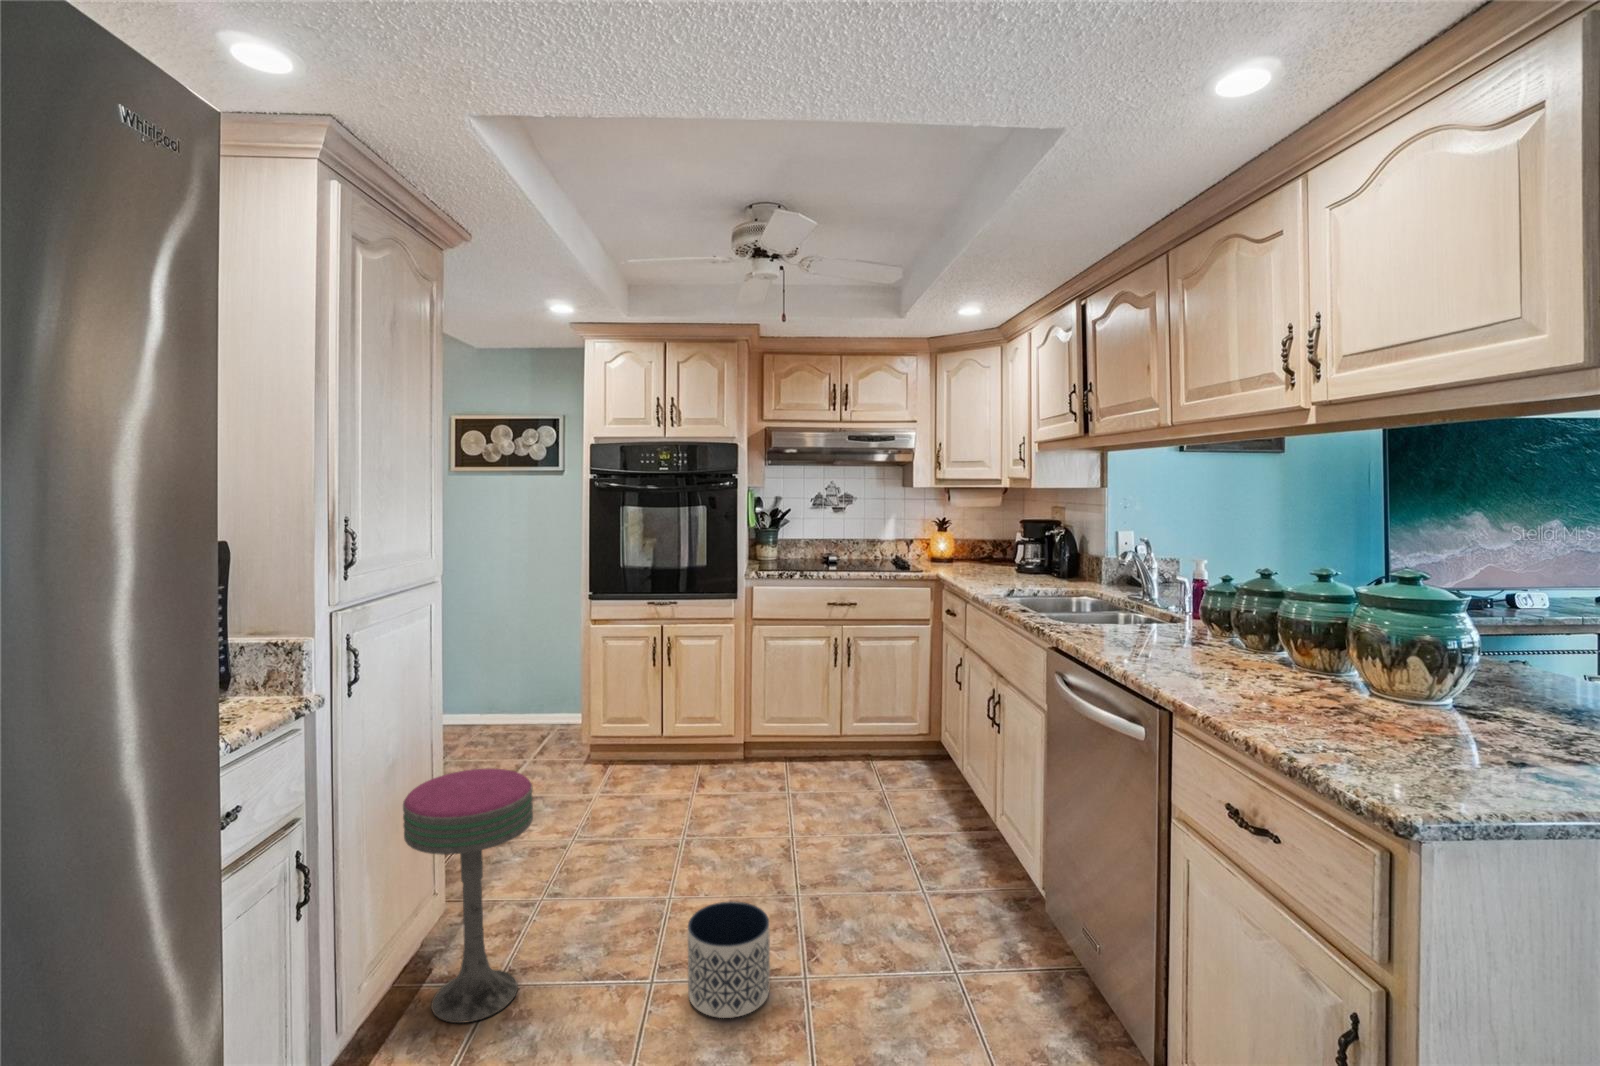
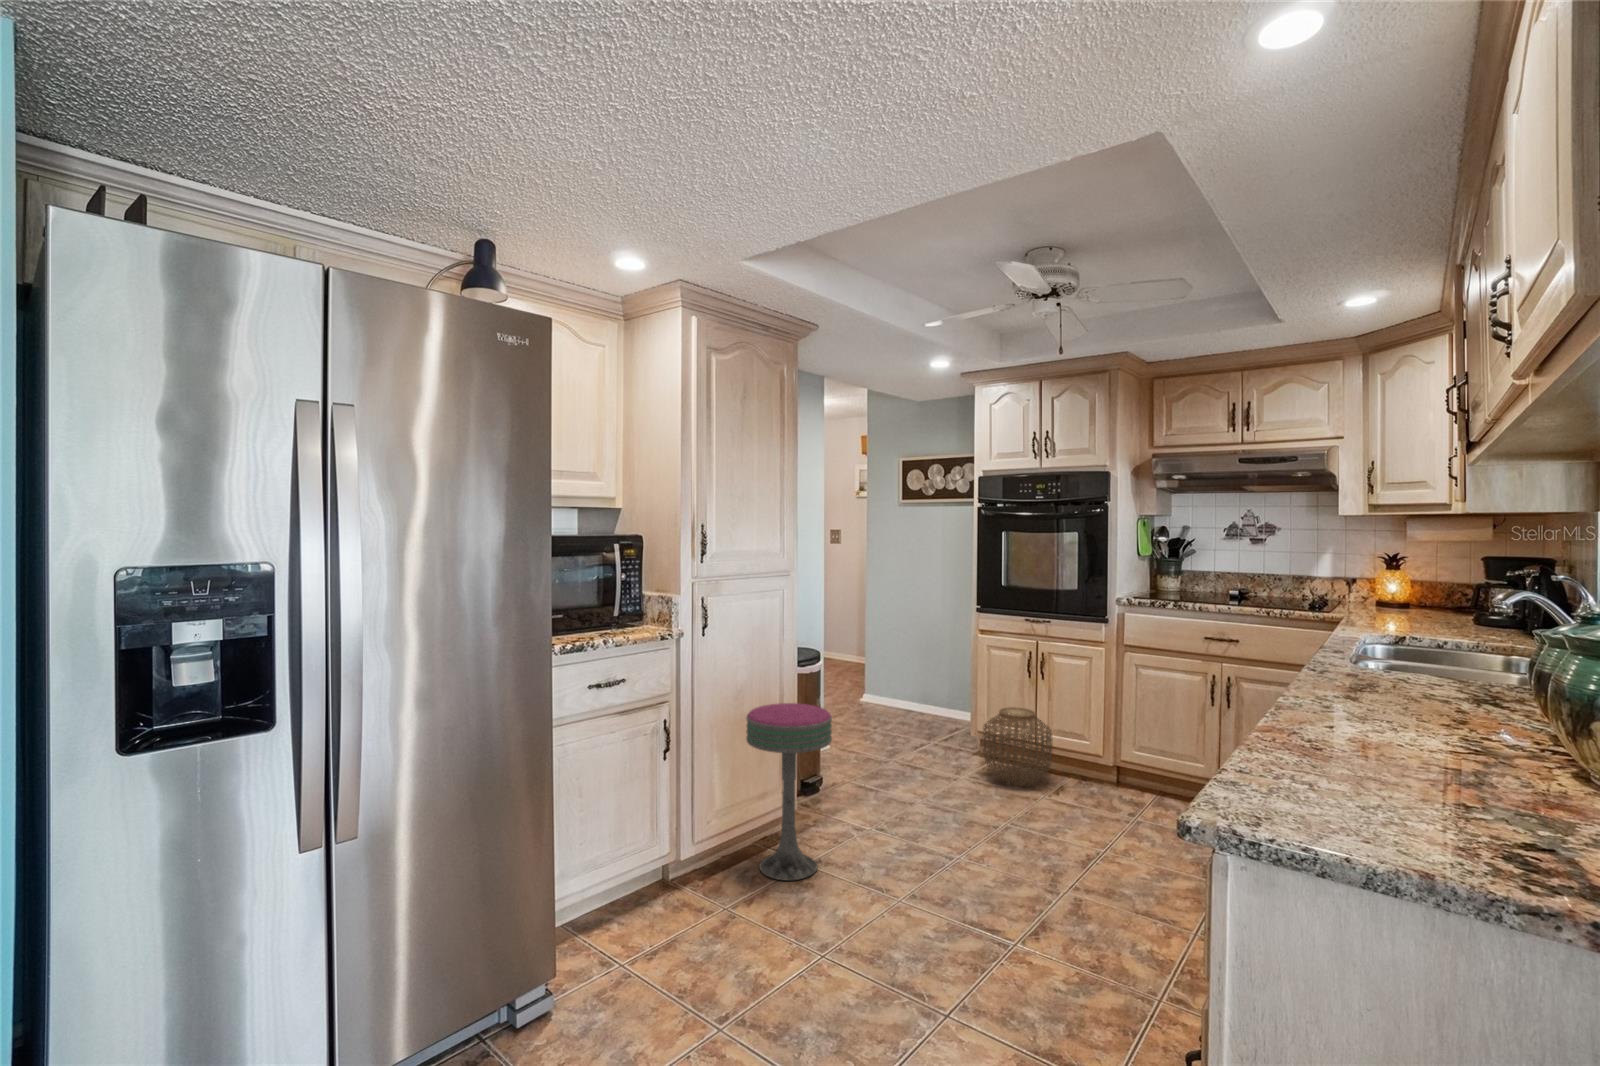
woven basket: none [618,705,694,793] -> present [982,707,1052,787]
planter: present [688,901,770,1018] -> none [918,854,991,951]

